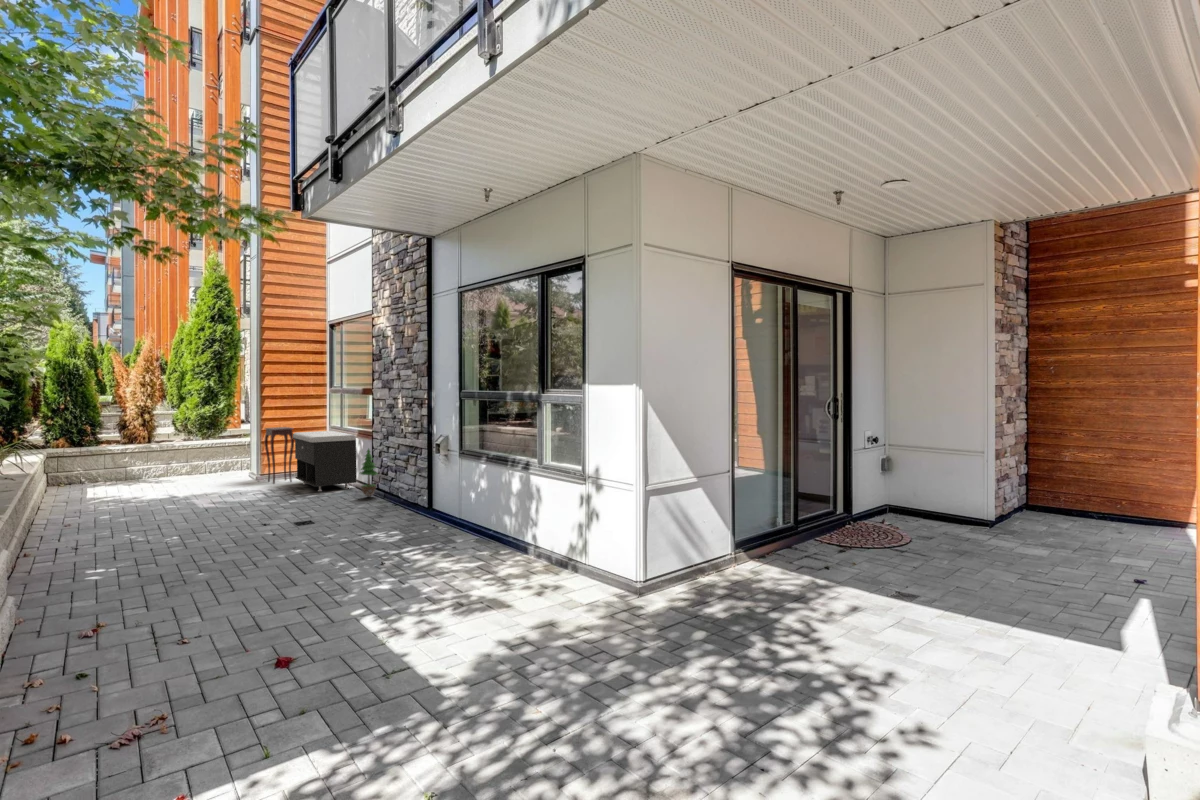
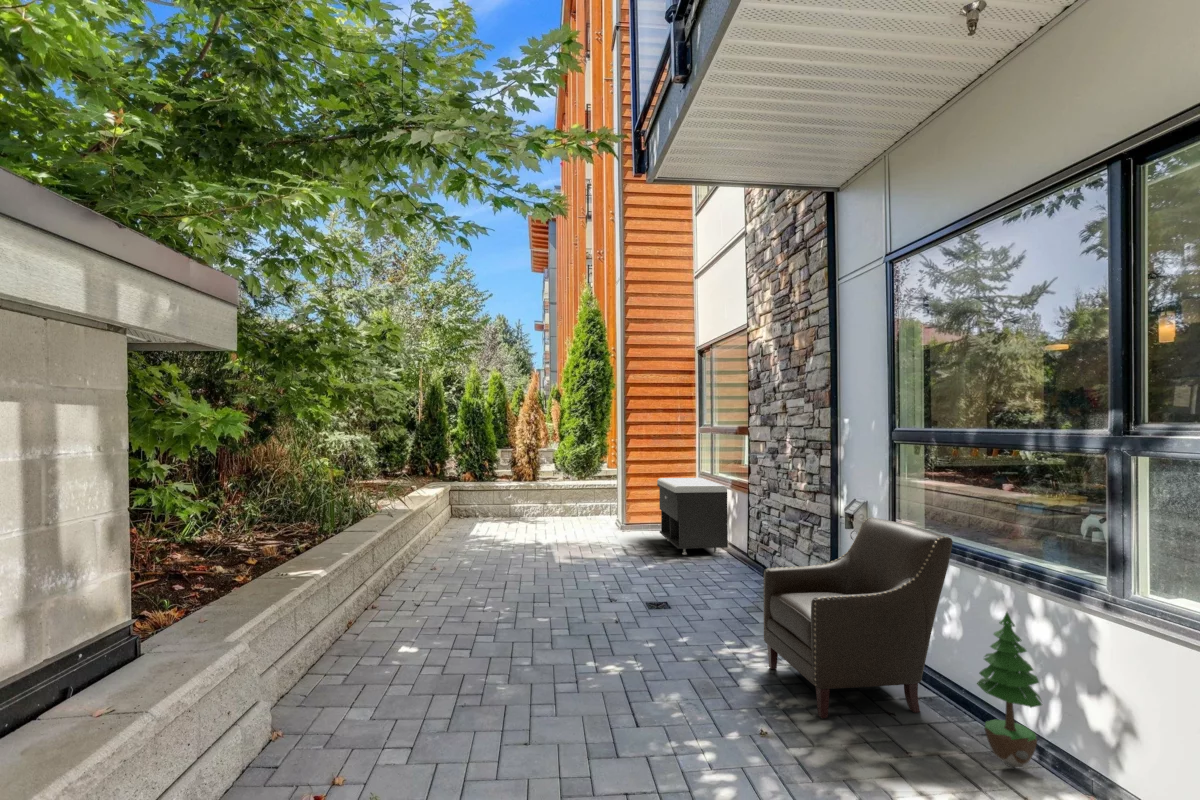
side table: present [264,427,294,484] -> none [629,471,659,537]
chair: none [382,444,482,550] -> present [763,517,953,718]
potted tree: present [360,449,378,497] -> present [977,612,1042,768]

